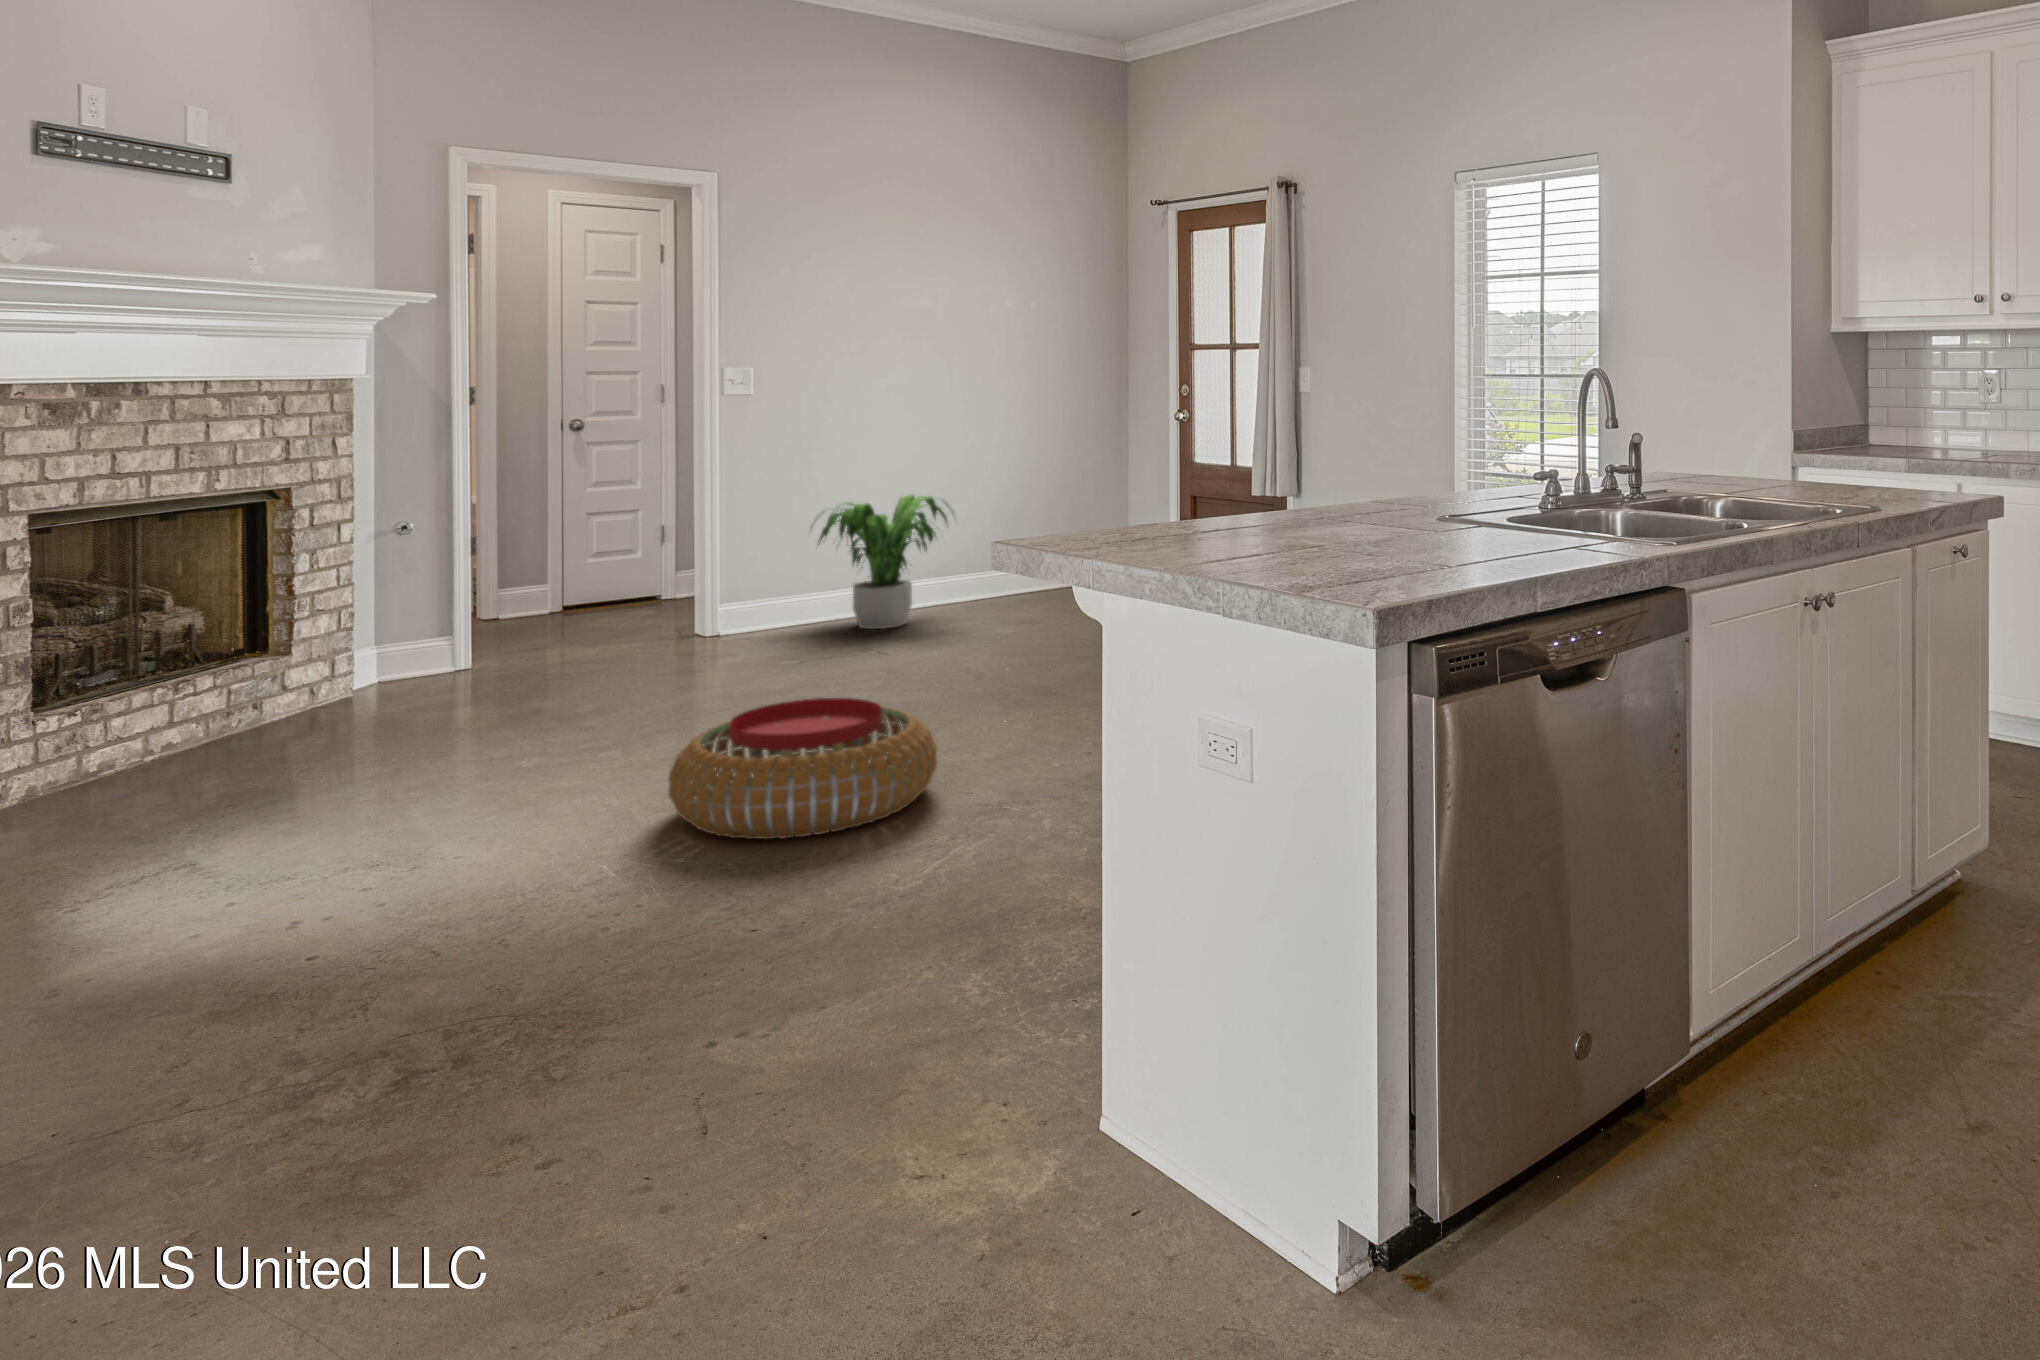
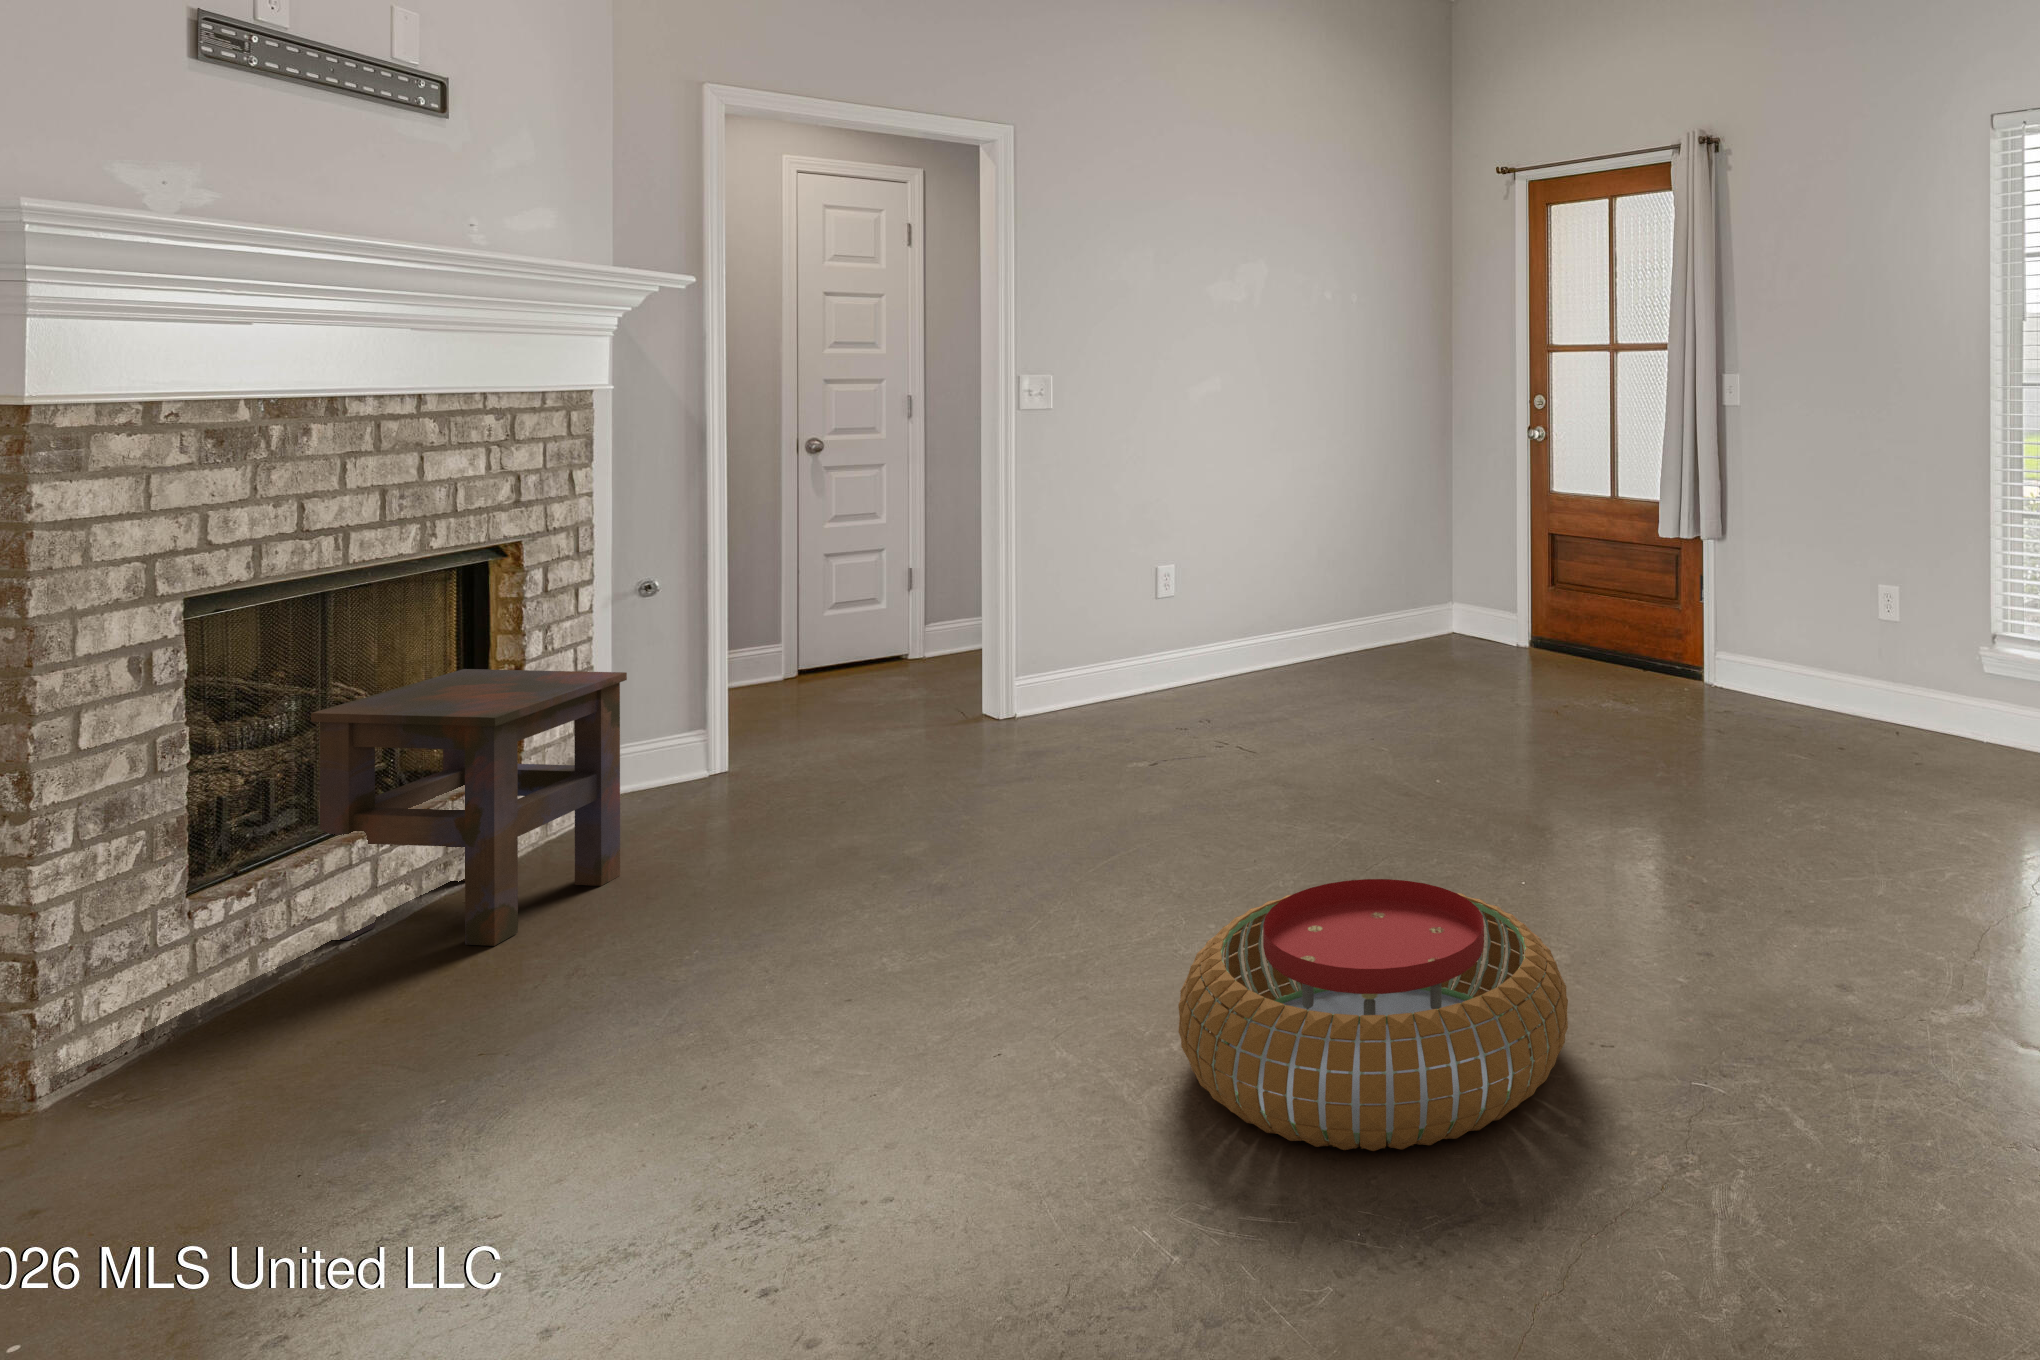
potted plant: present [819,495,947,629] -> none [1123,534,1302,708]
side table: none [125,579,365,760] -> present [311,669,627,946]

